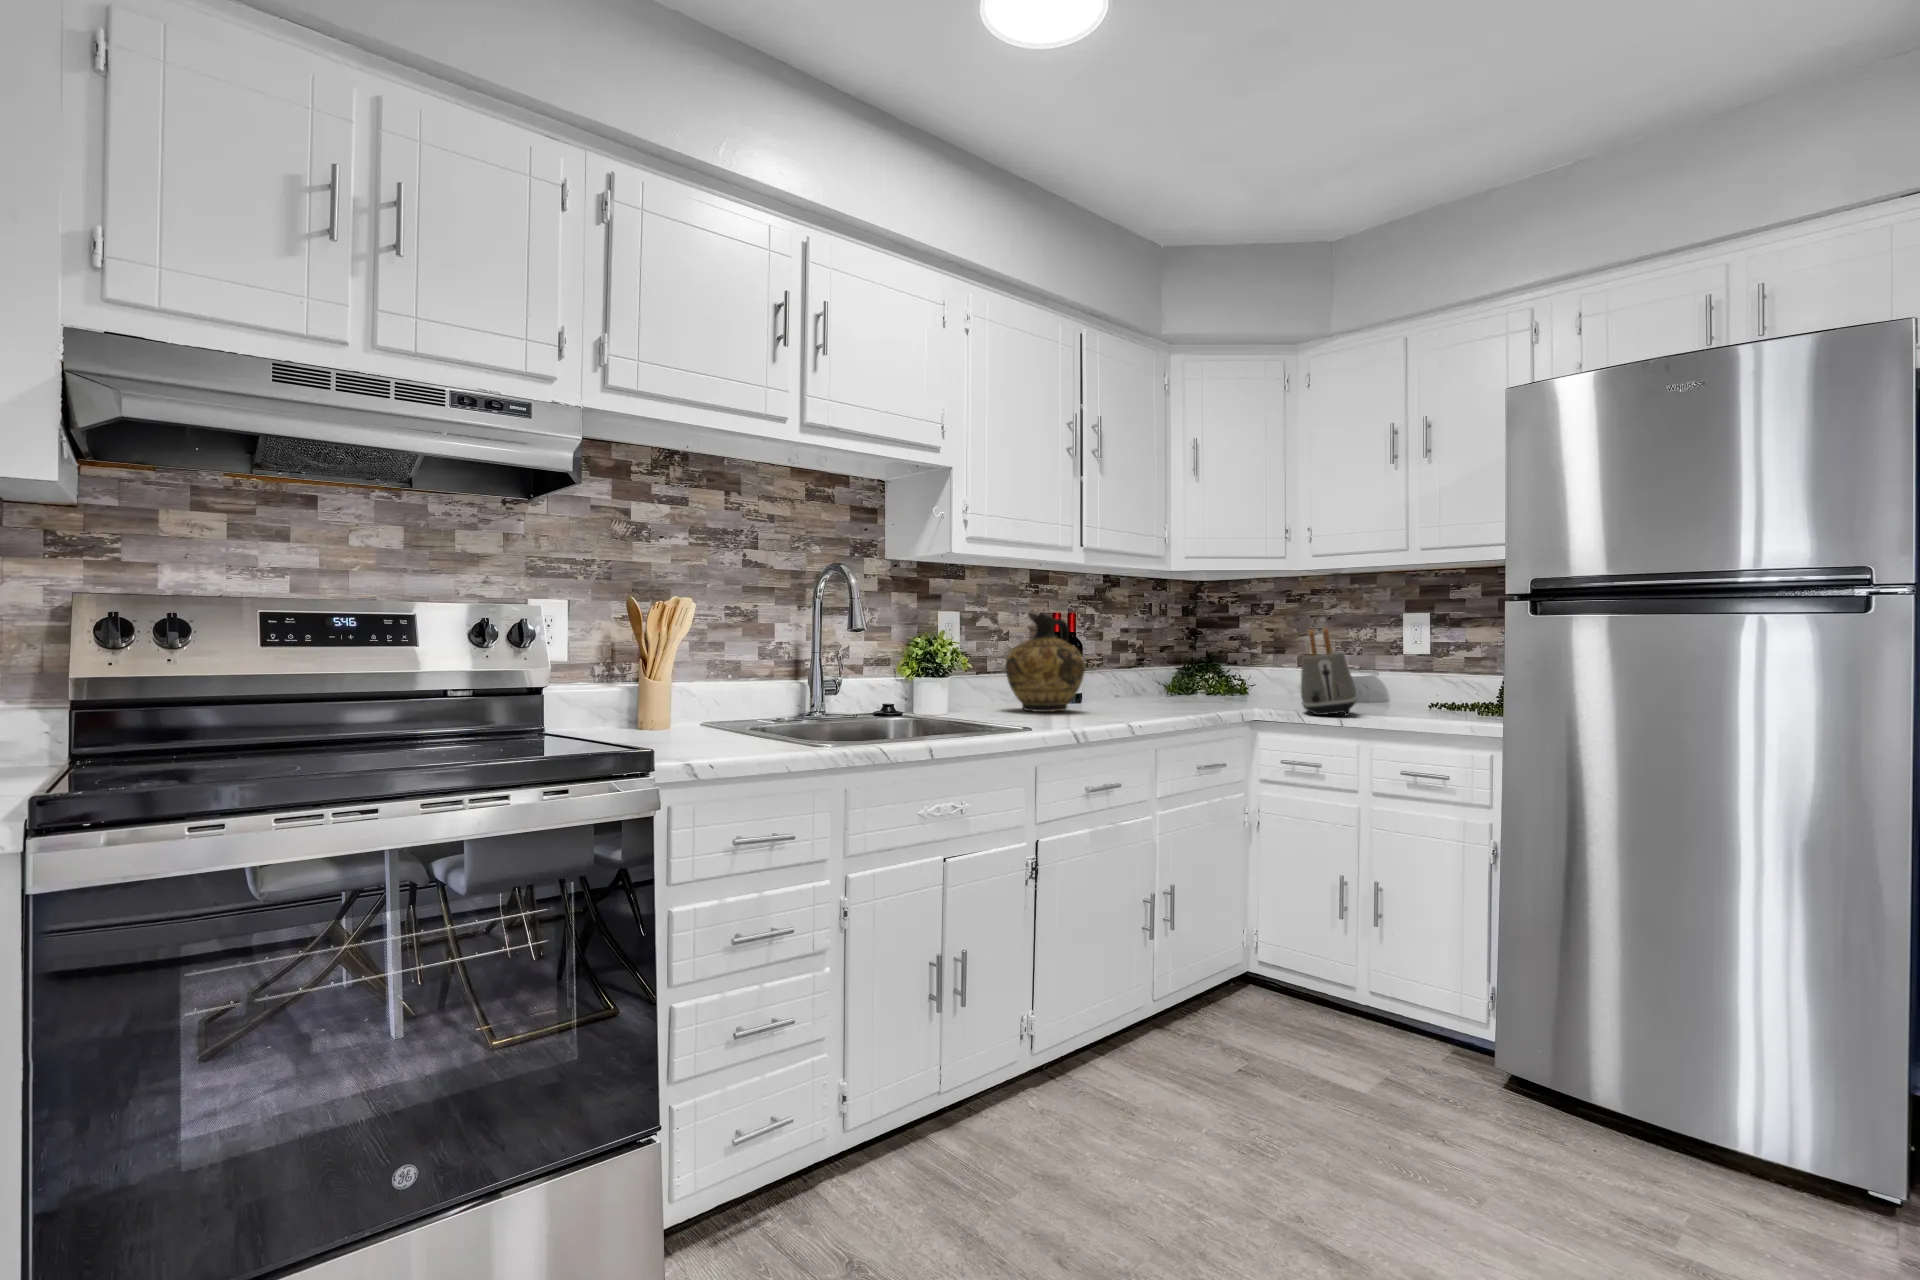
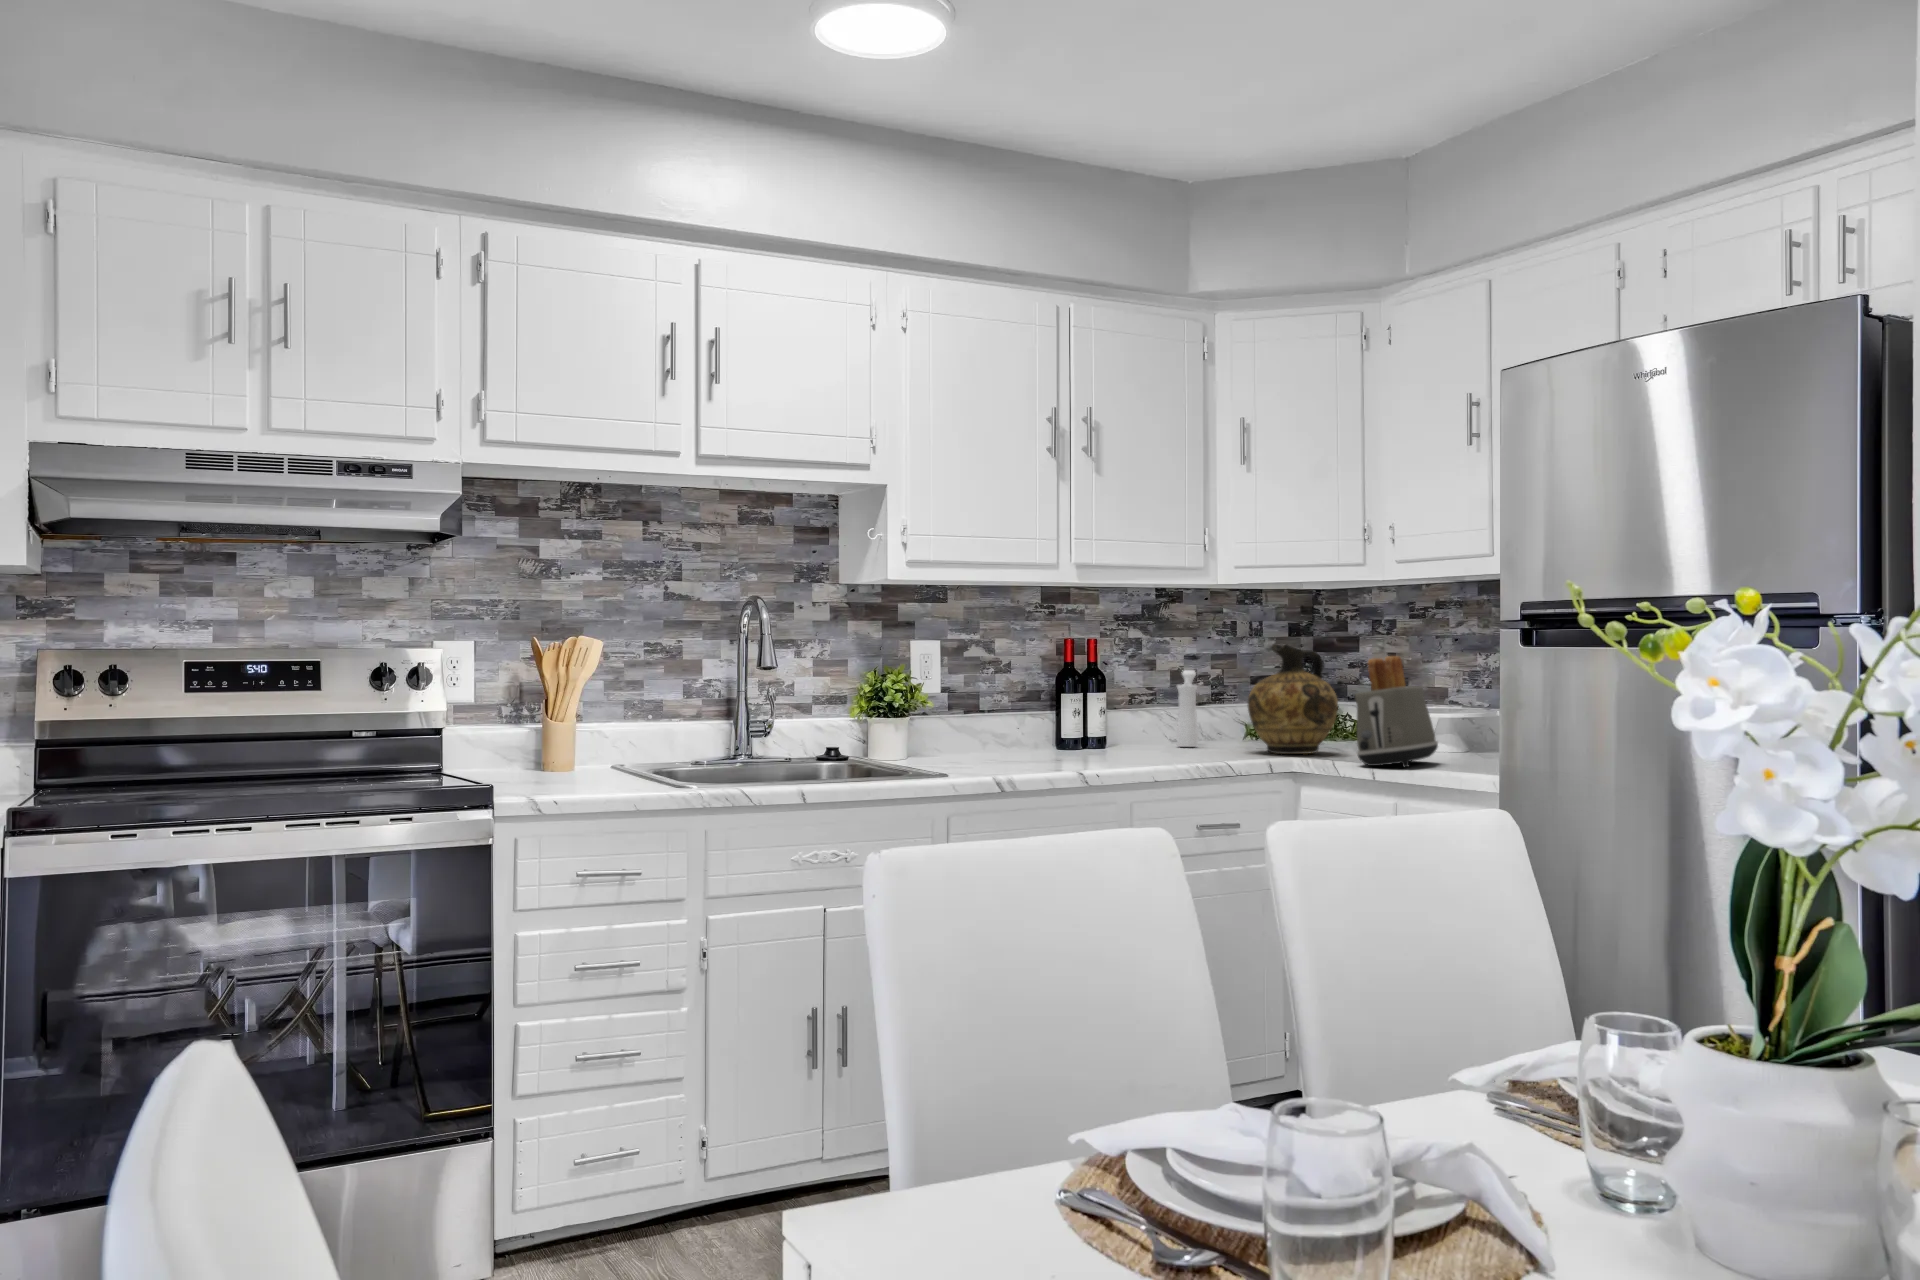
ceramic jug: present [1005,613,1085,712] -> present [1248,644,1338,754]
pepper mill: none [1115,640,1137,701] -> present [1177,670,1198,747]

